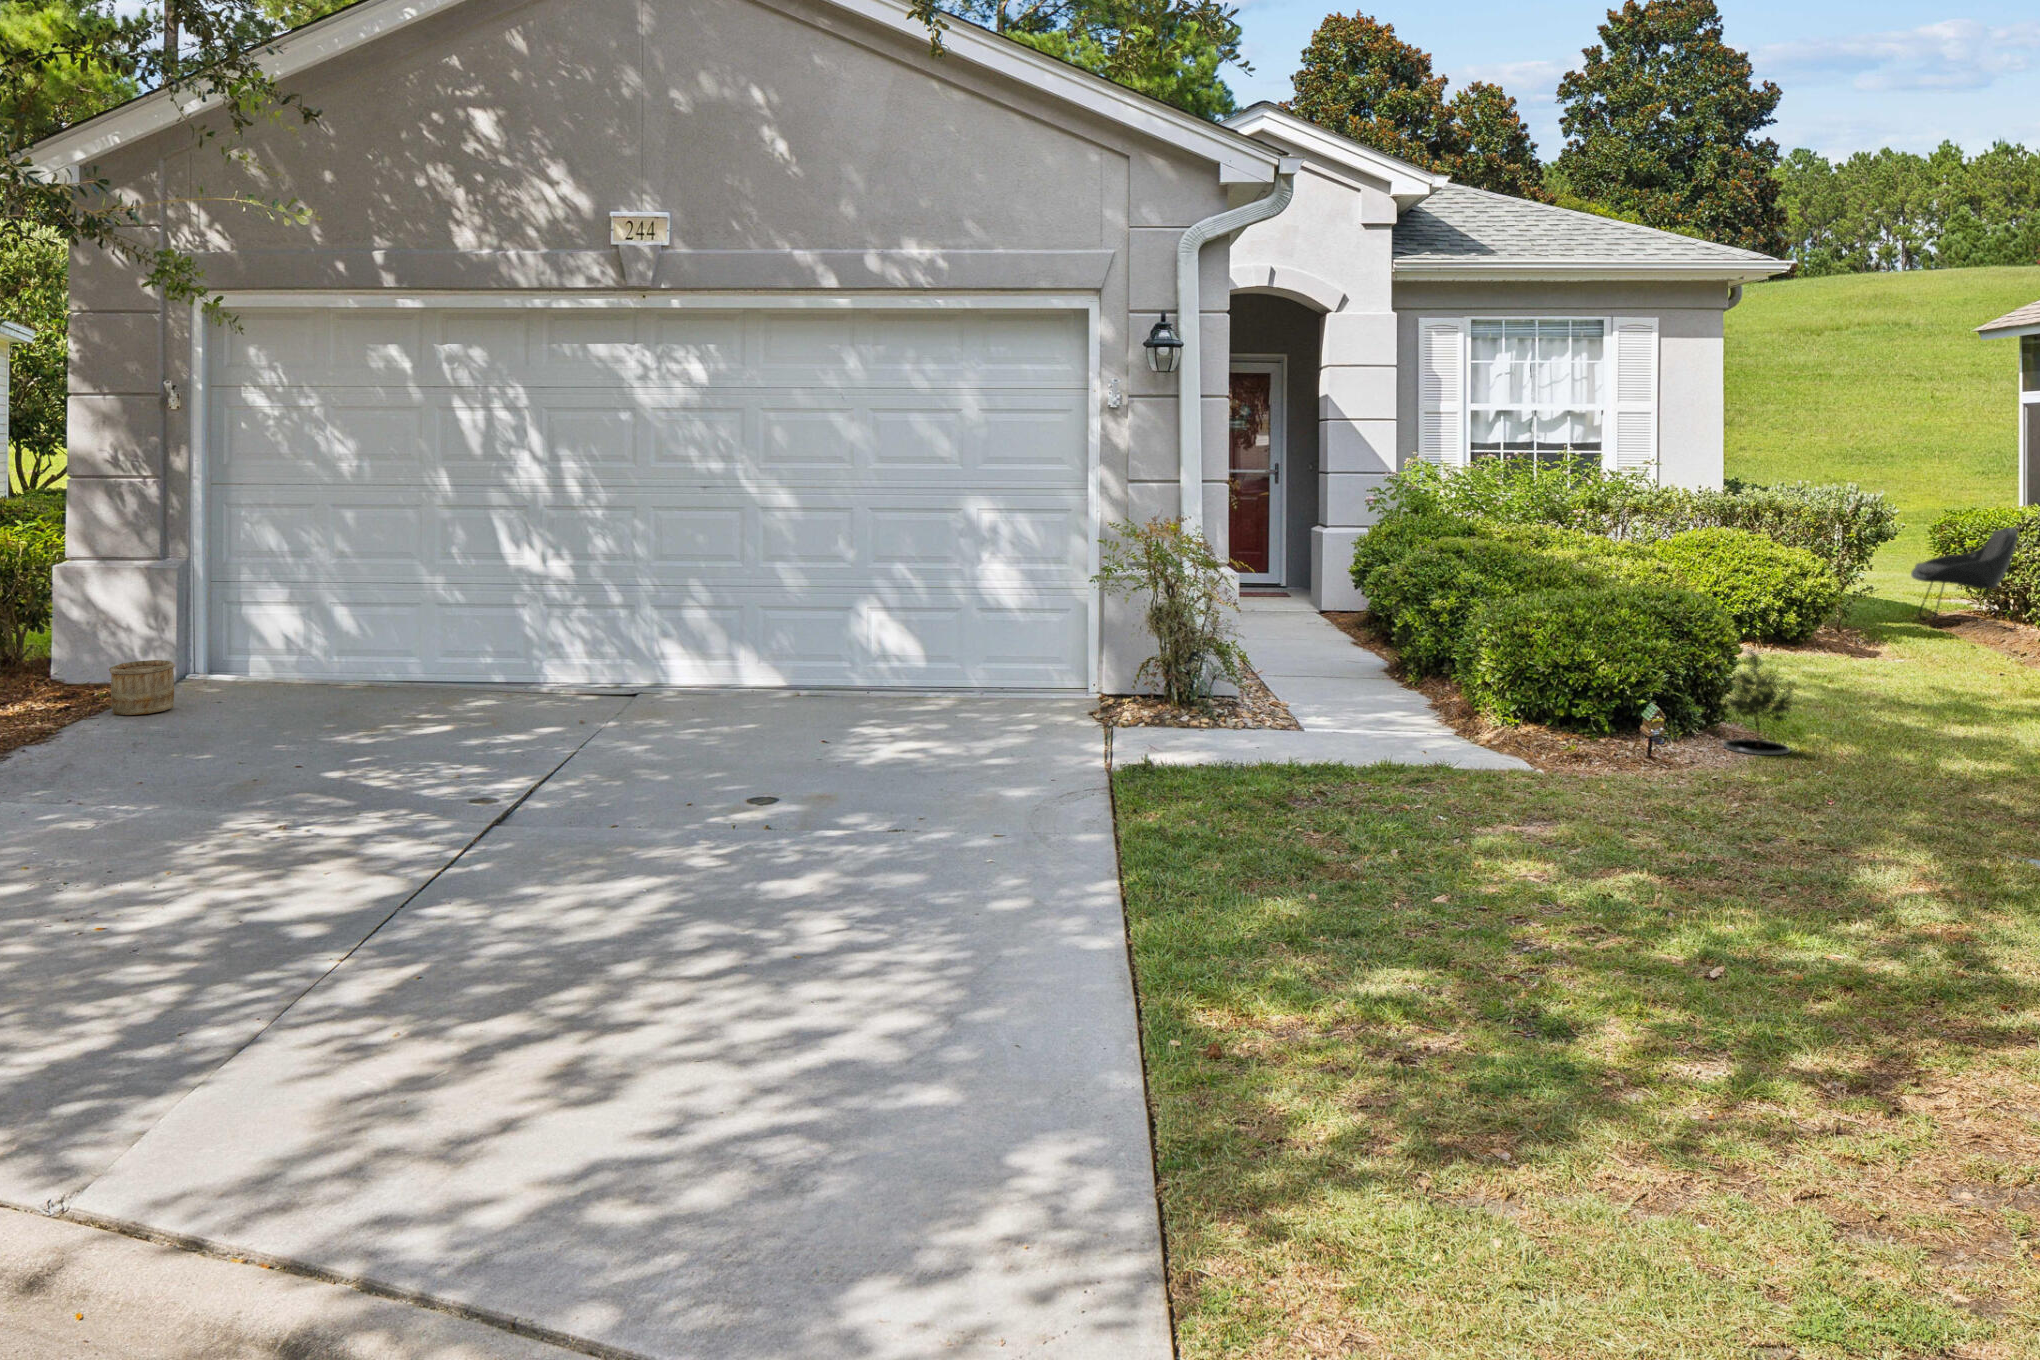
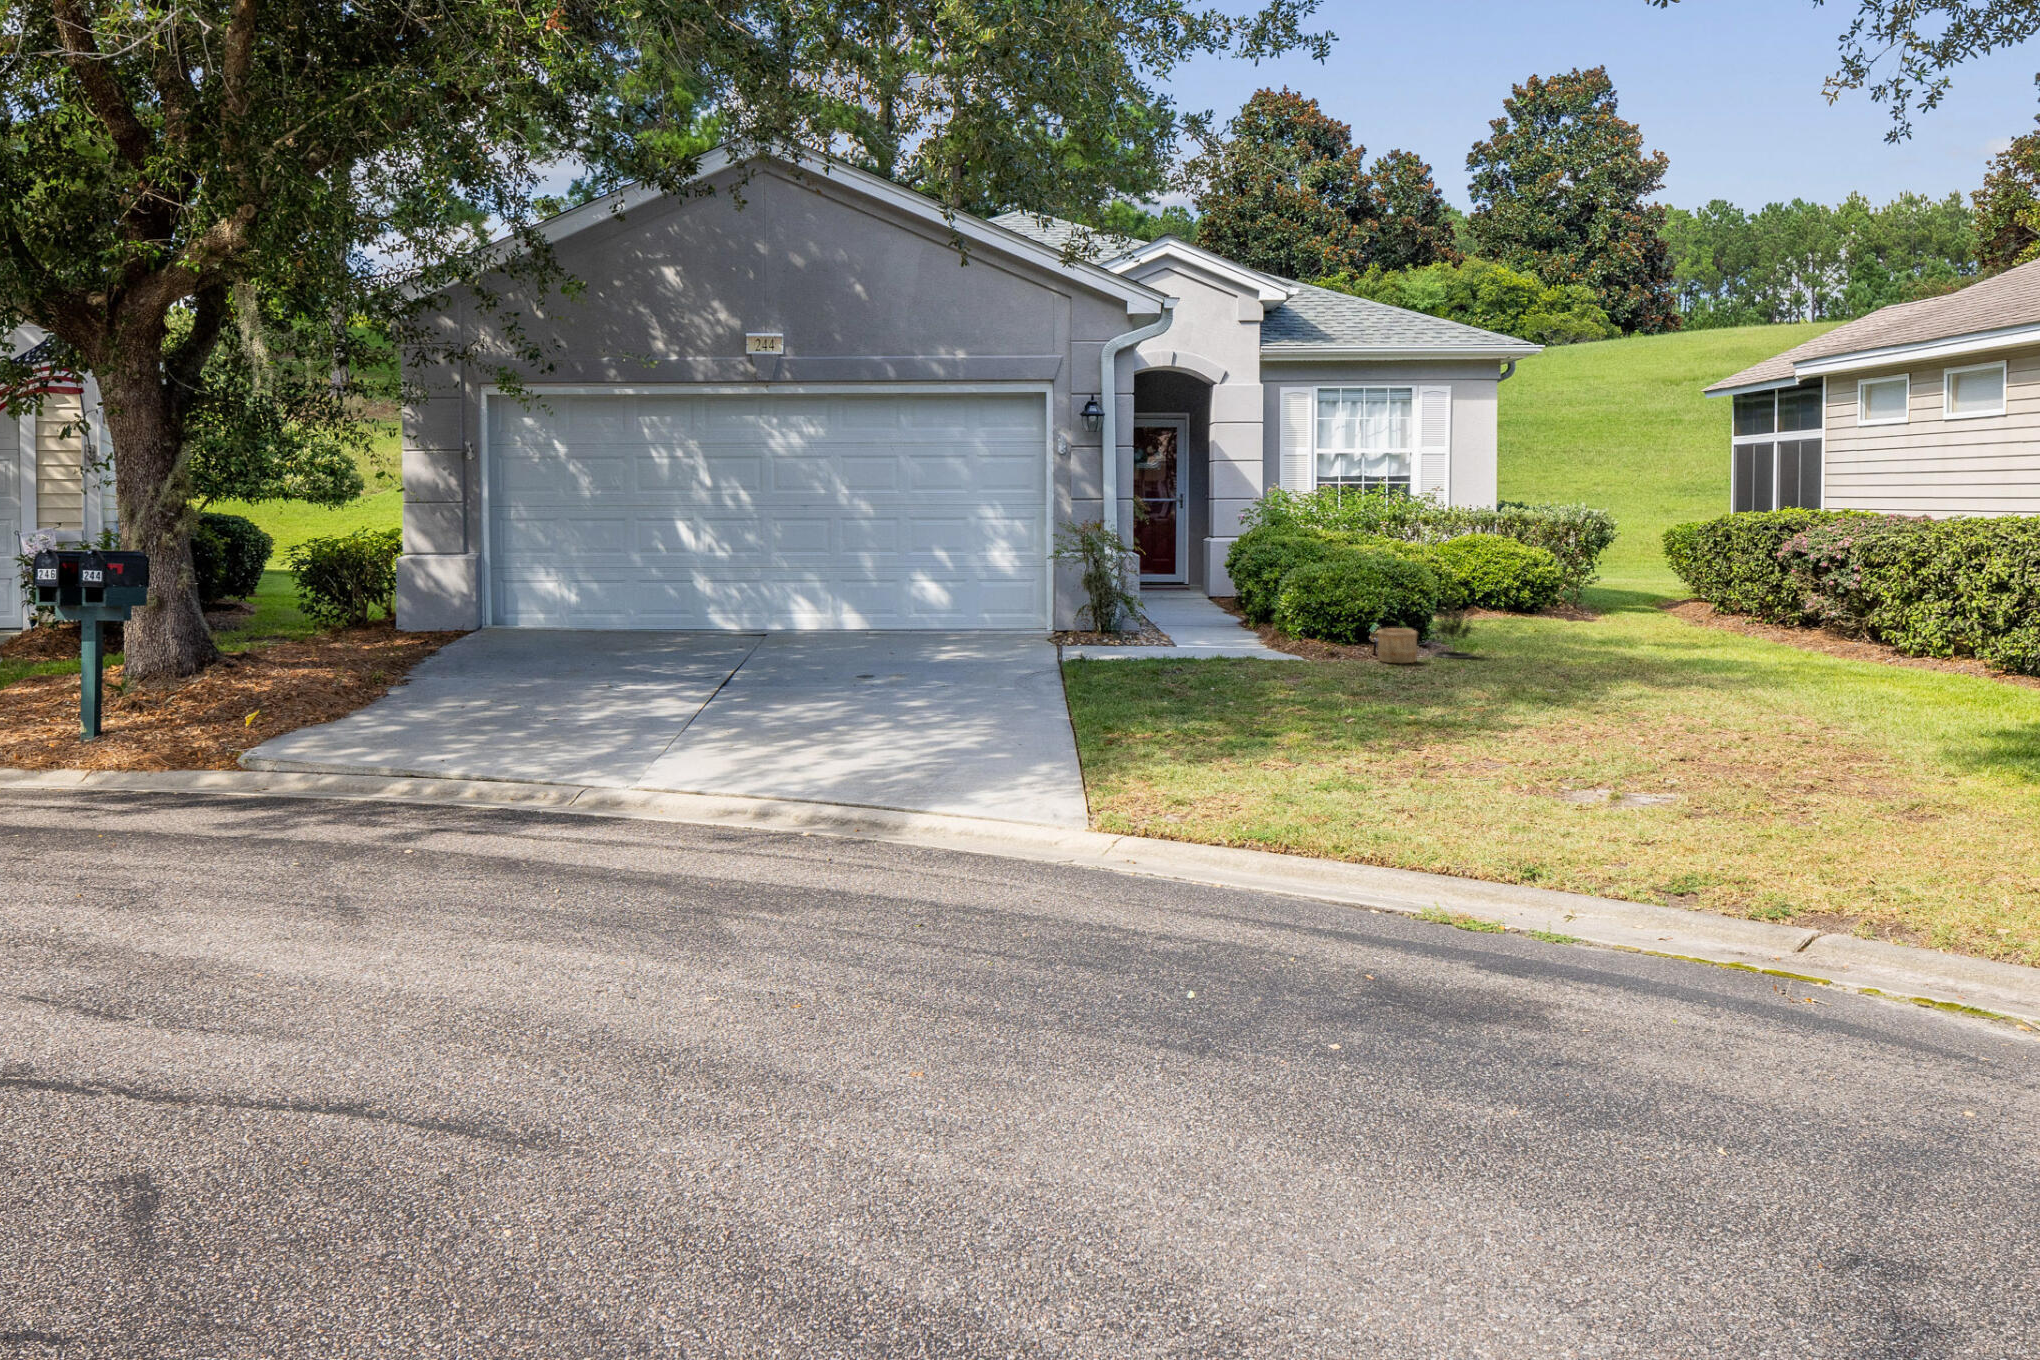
lounge chair: present [1911,527,2018,631] -> none [1618,531,1686,602]
wooden bucket: present [109,660,175,715] -> present [1377,628,1417,663]

